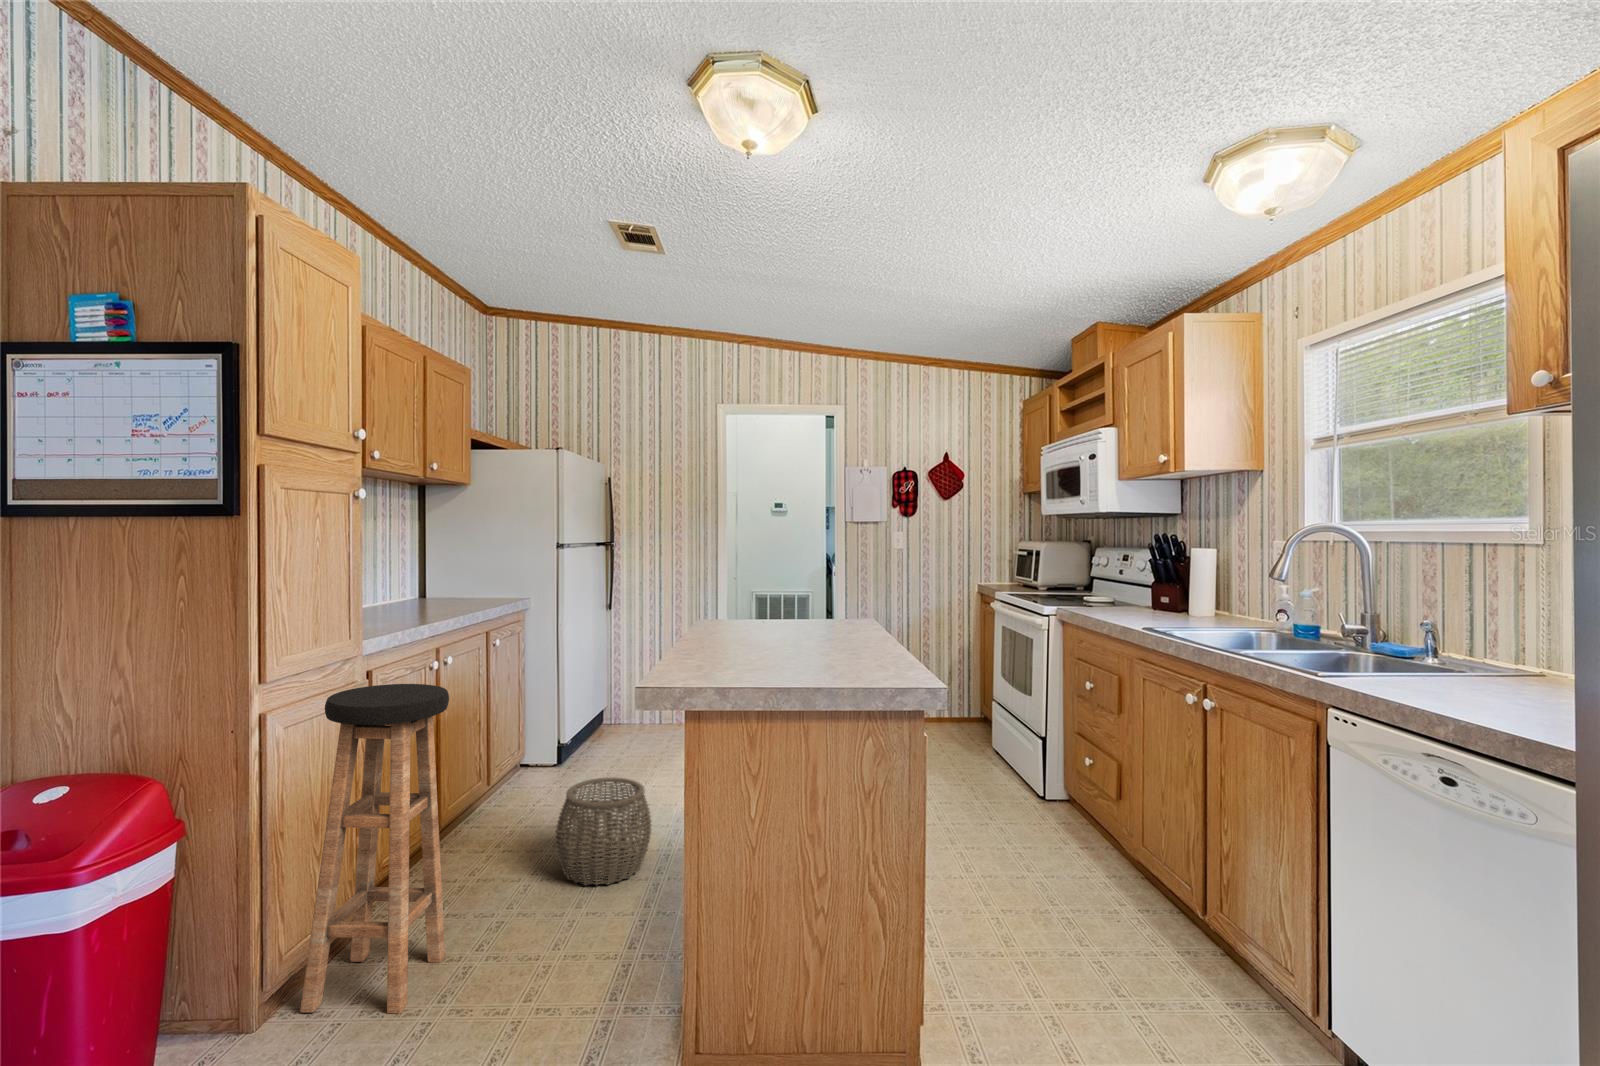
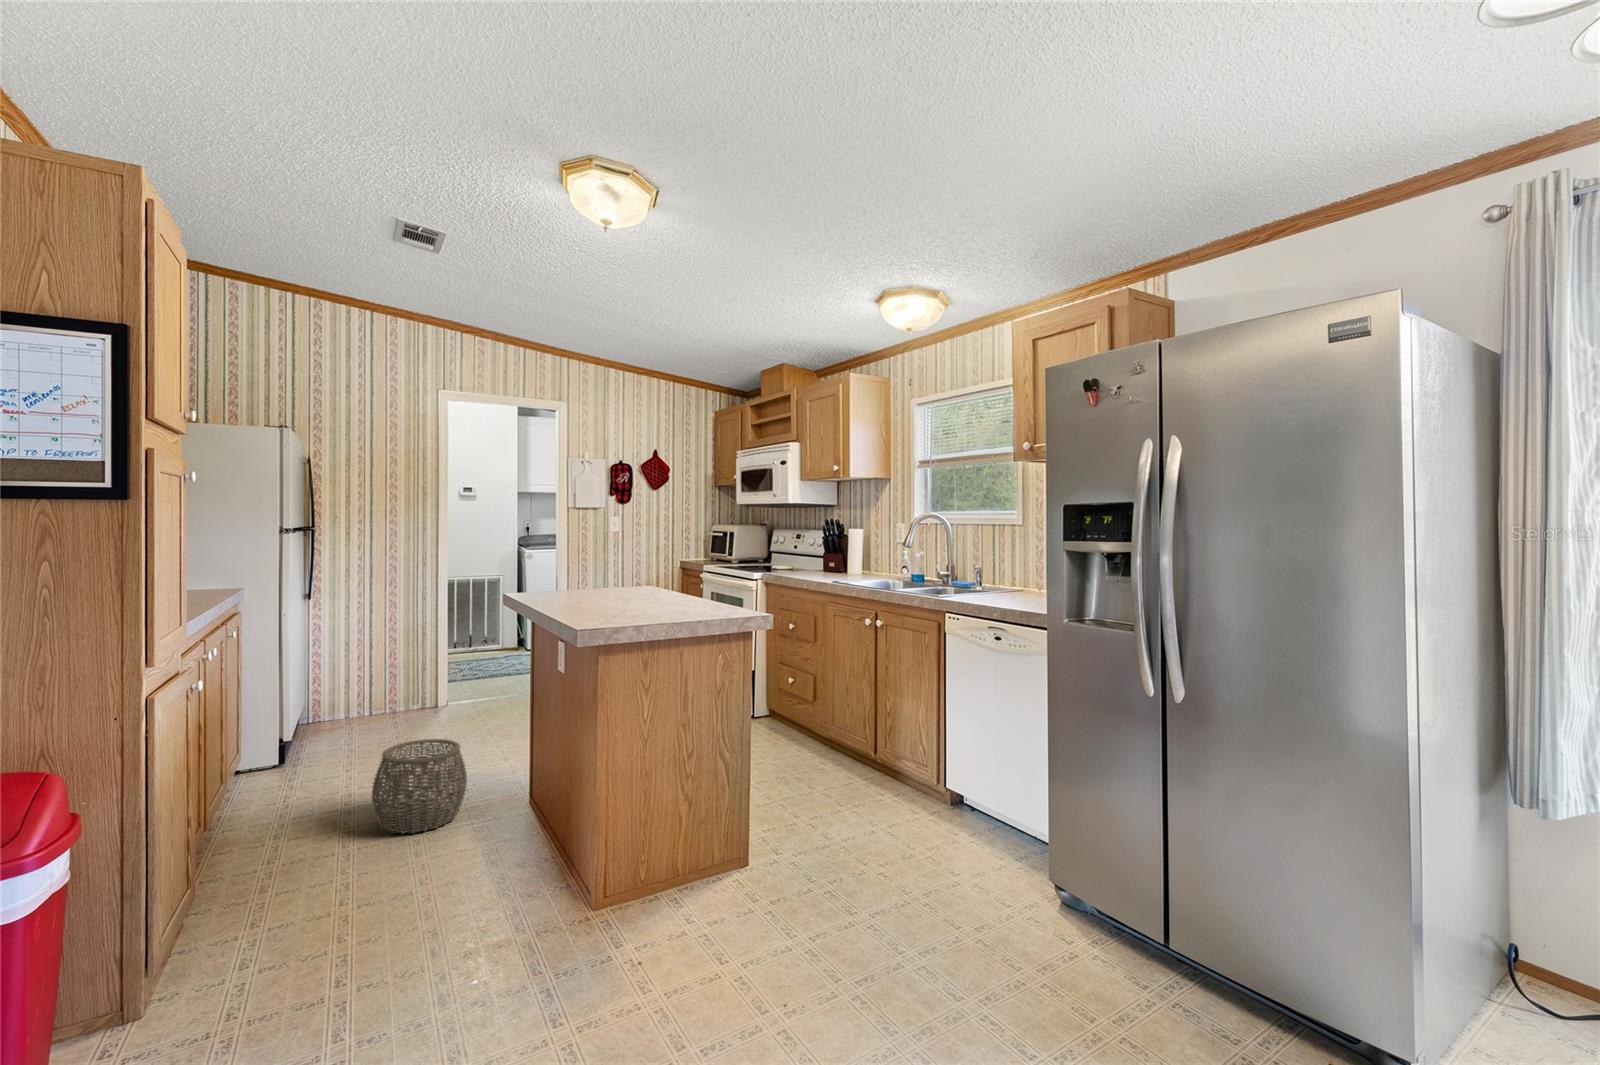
bar stool: present [300,684,449,1014] -> none [195,660,332,977]

